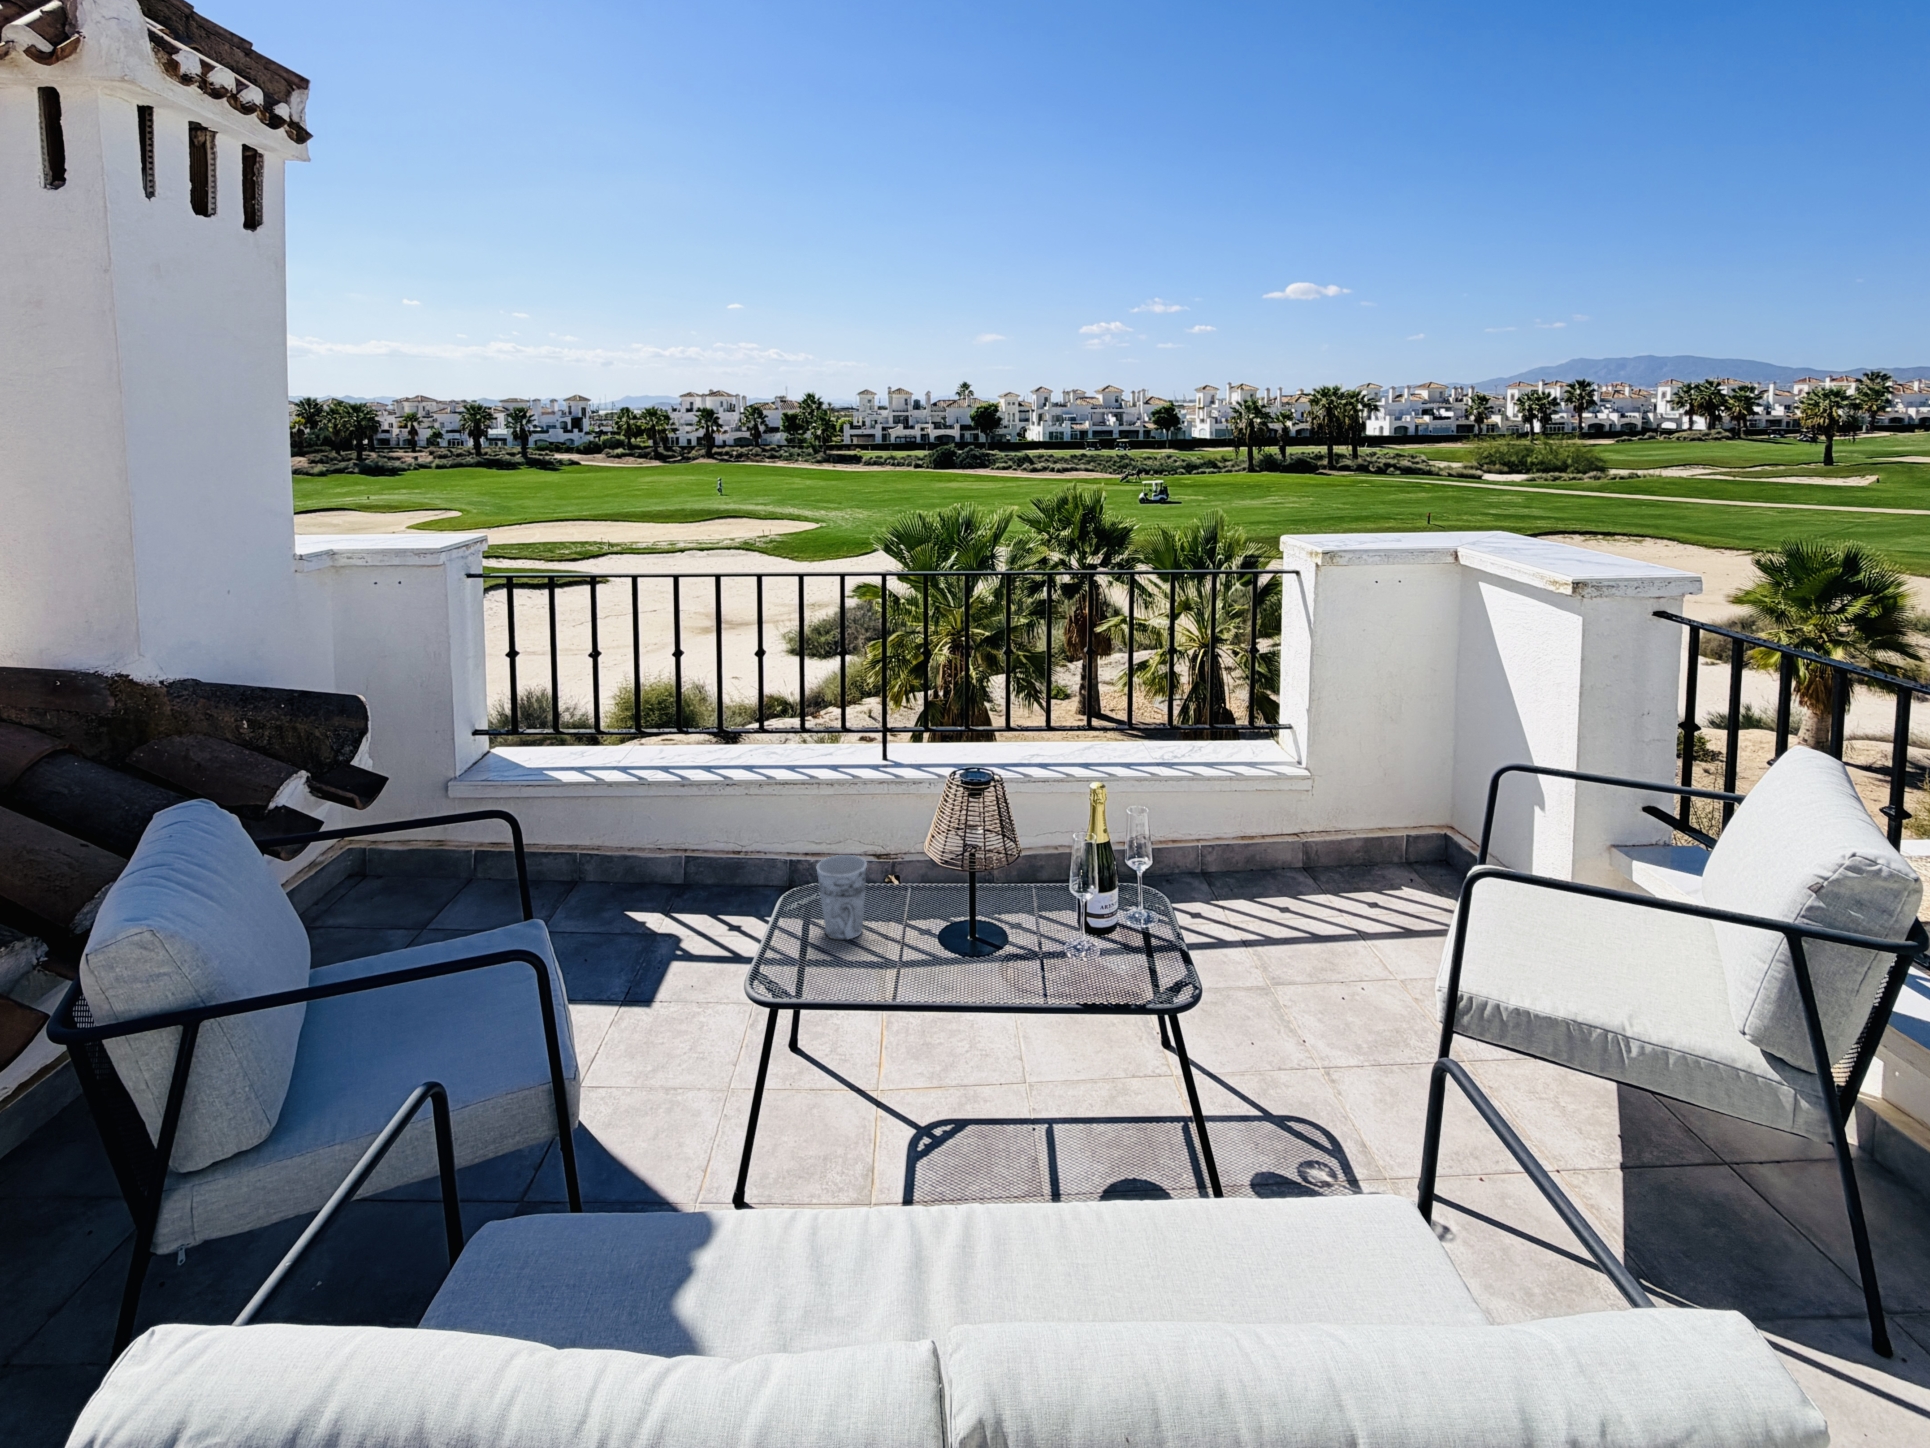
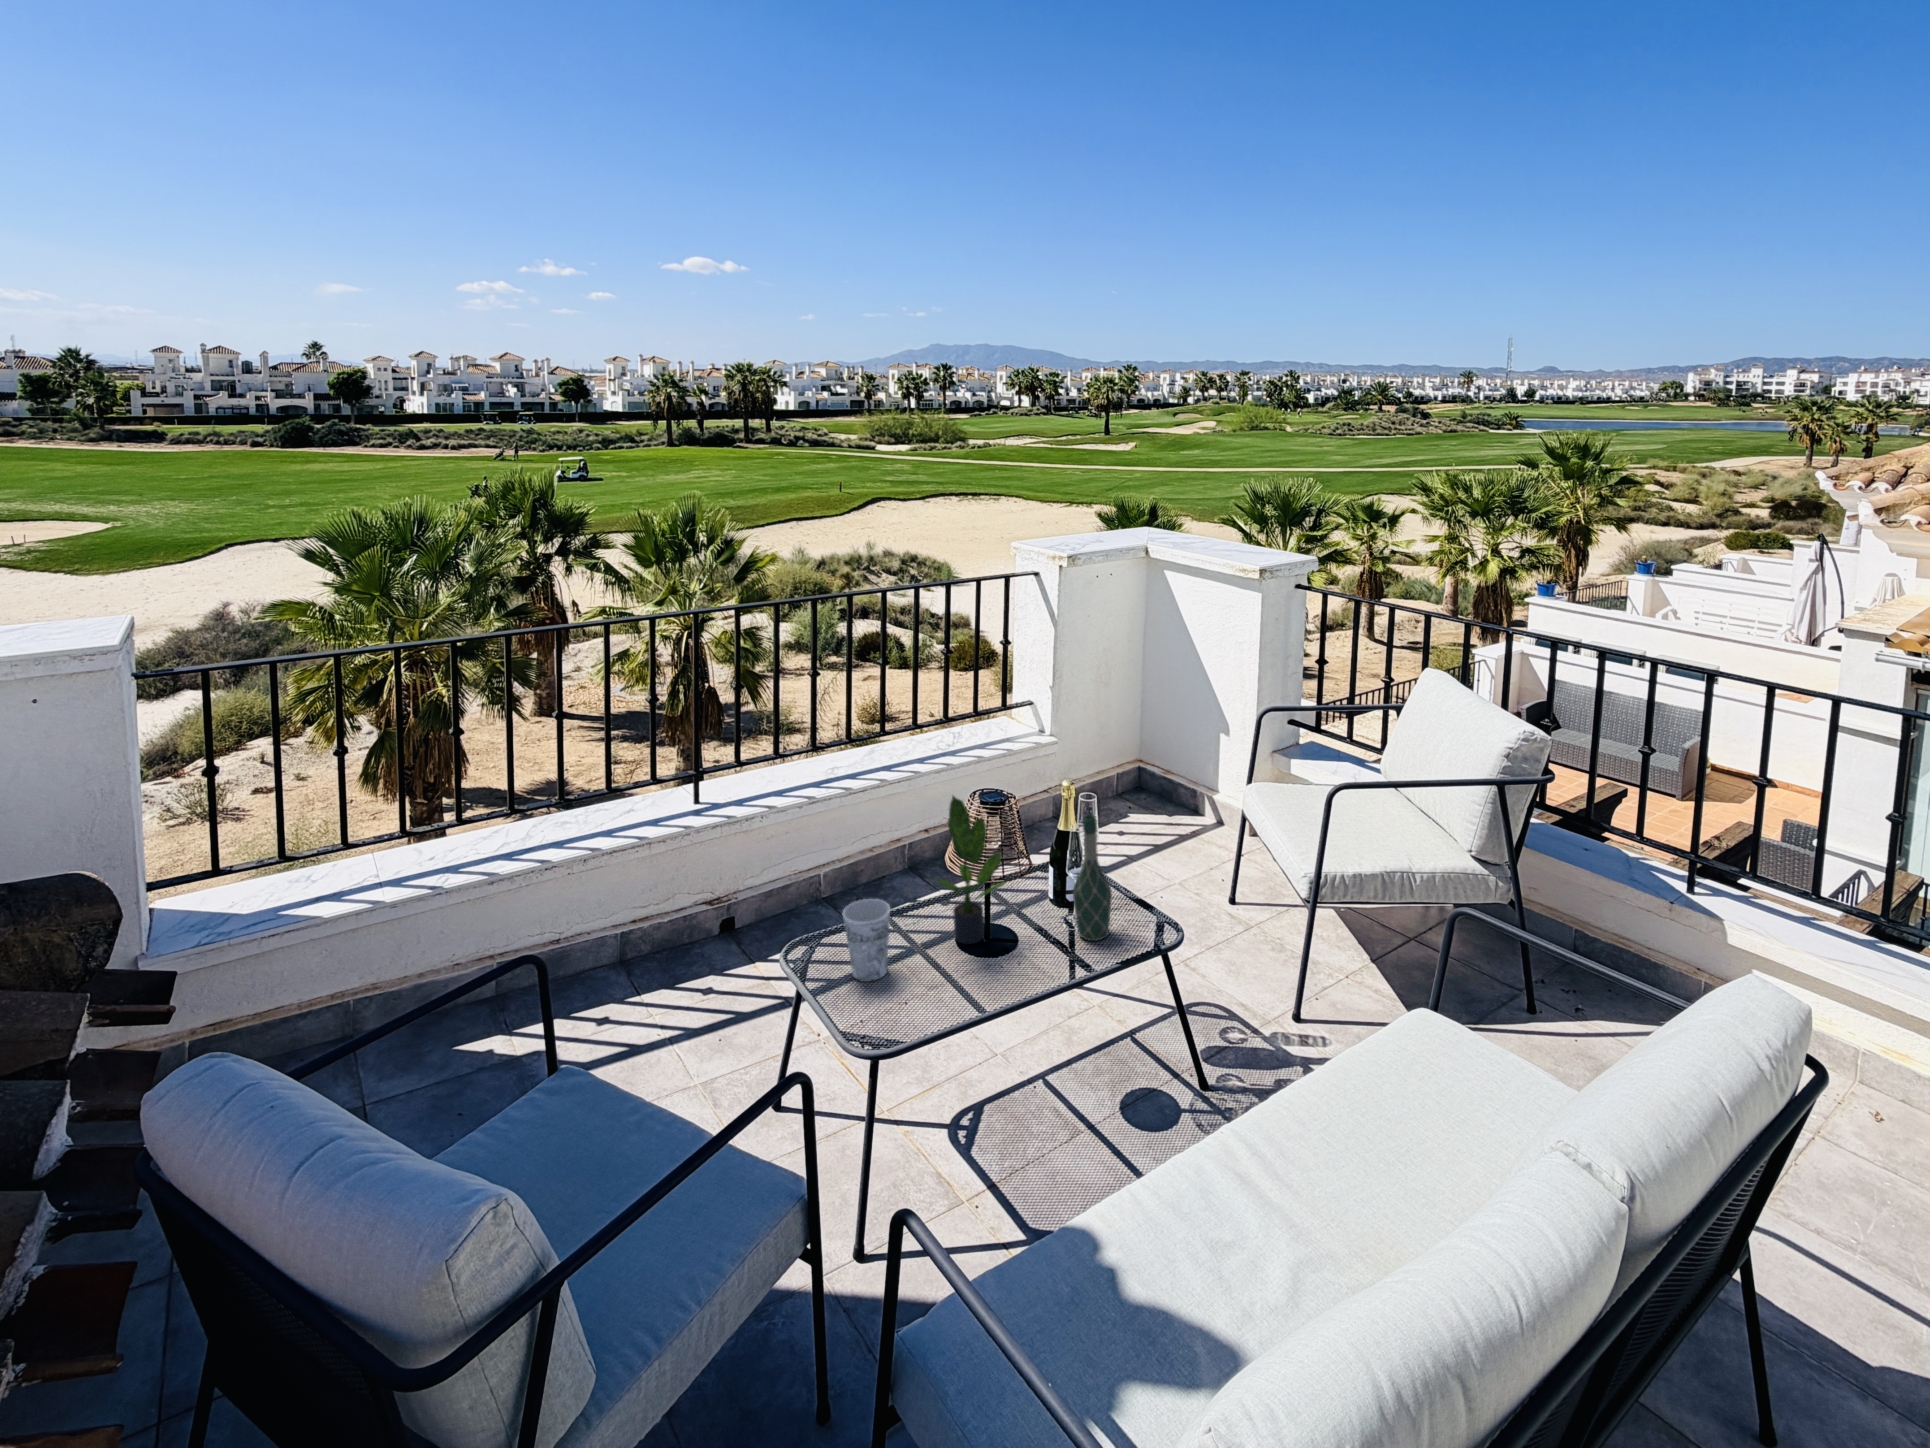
potted plant: none [930,767,1011,937] -> present [935,796,1006,944]
wine bottle: none [1067,820,1115,975] -> present [1073,815,1112,941]

